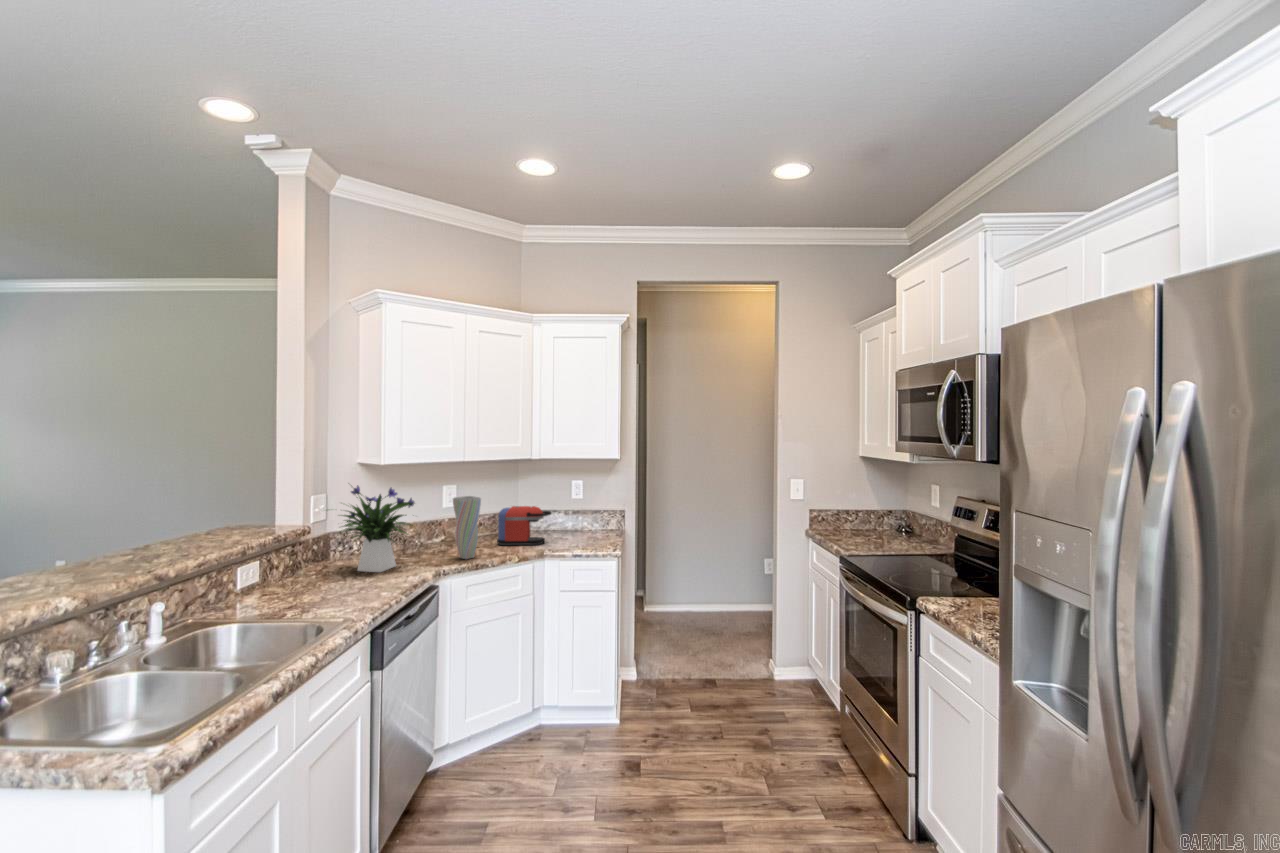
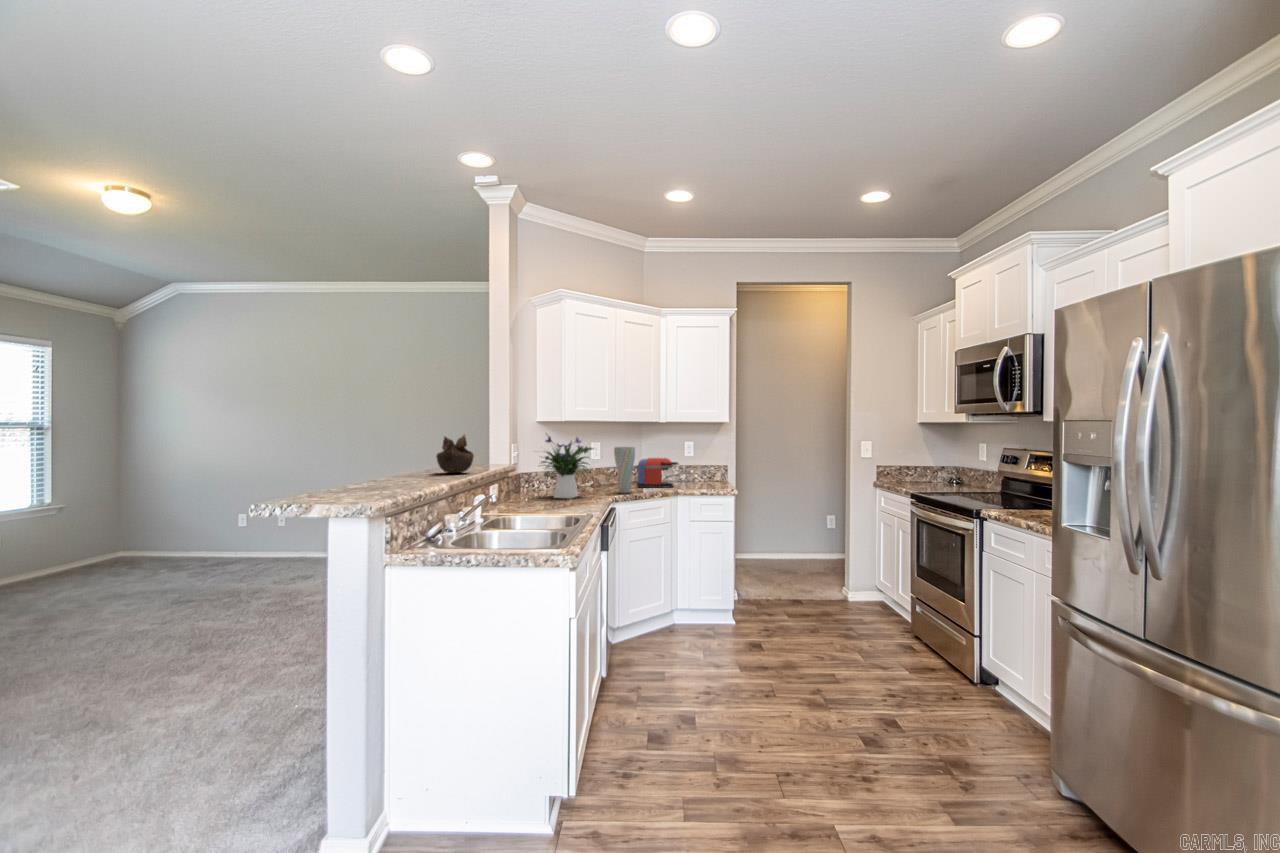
decorative bowl: none [128,493,207,555] -> present [436,435,474,473]

